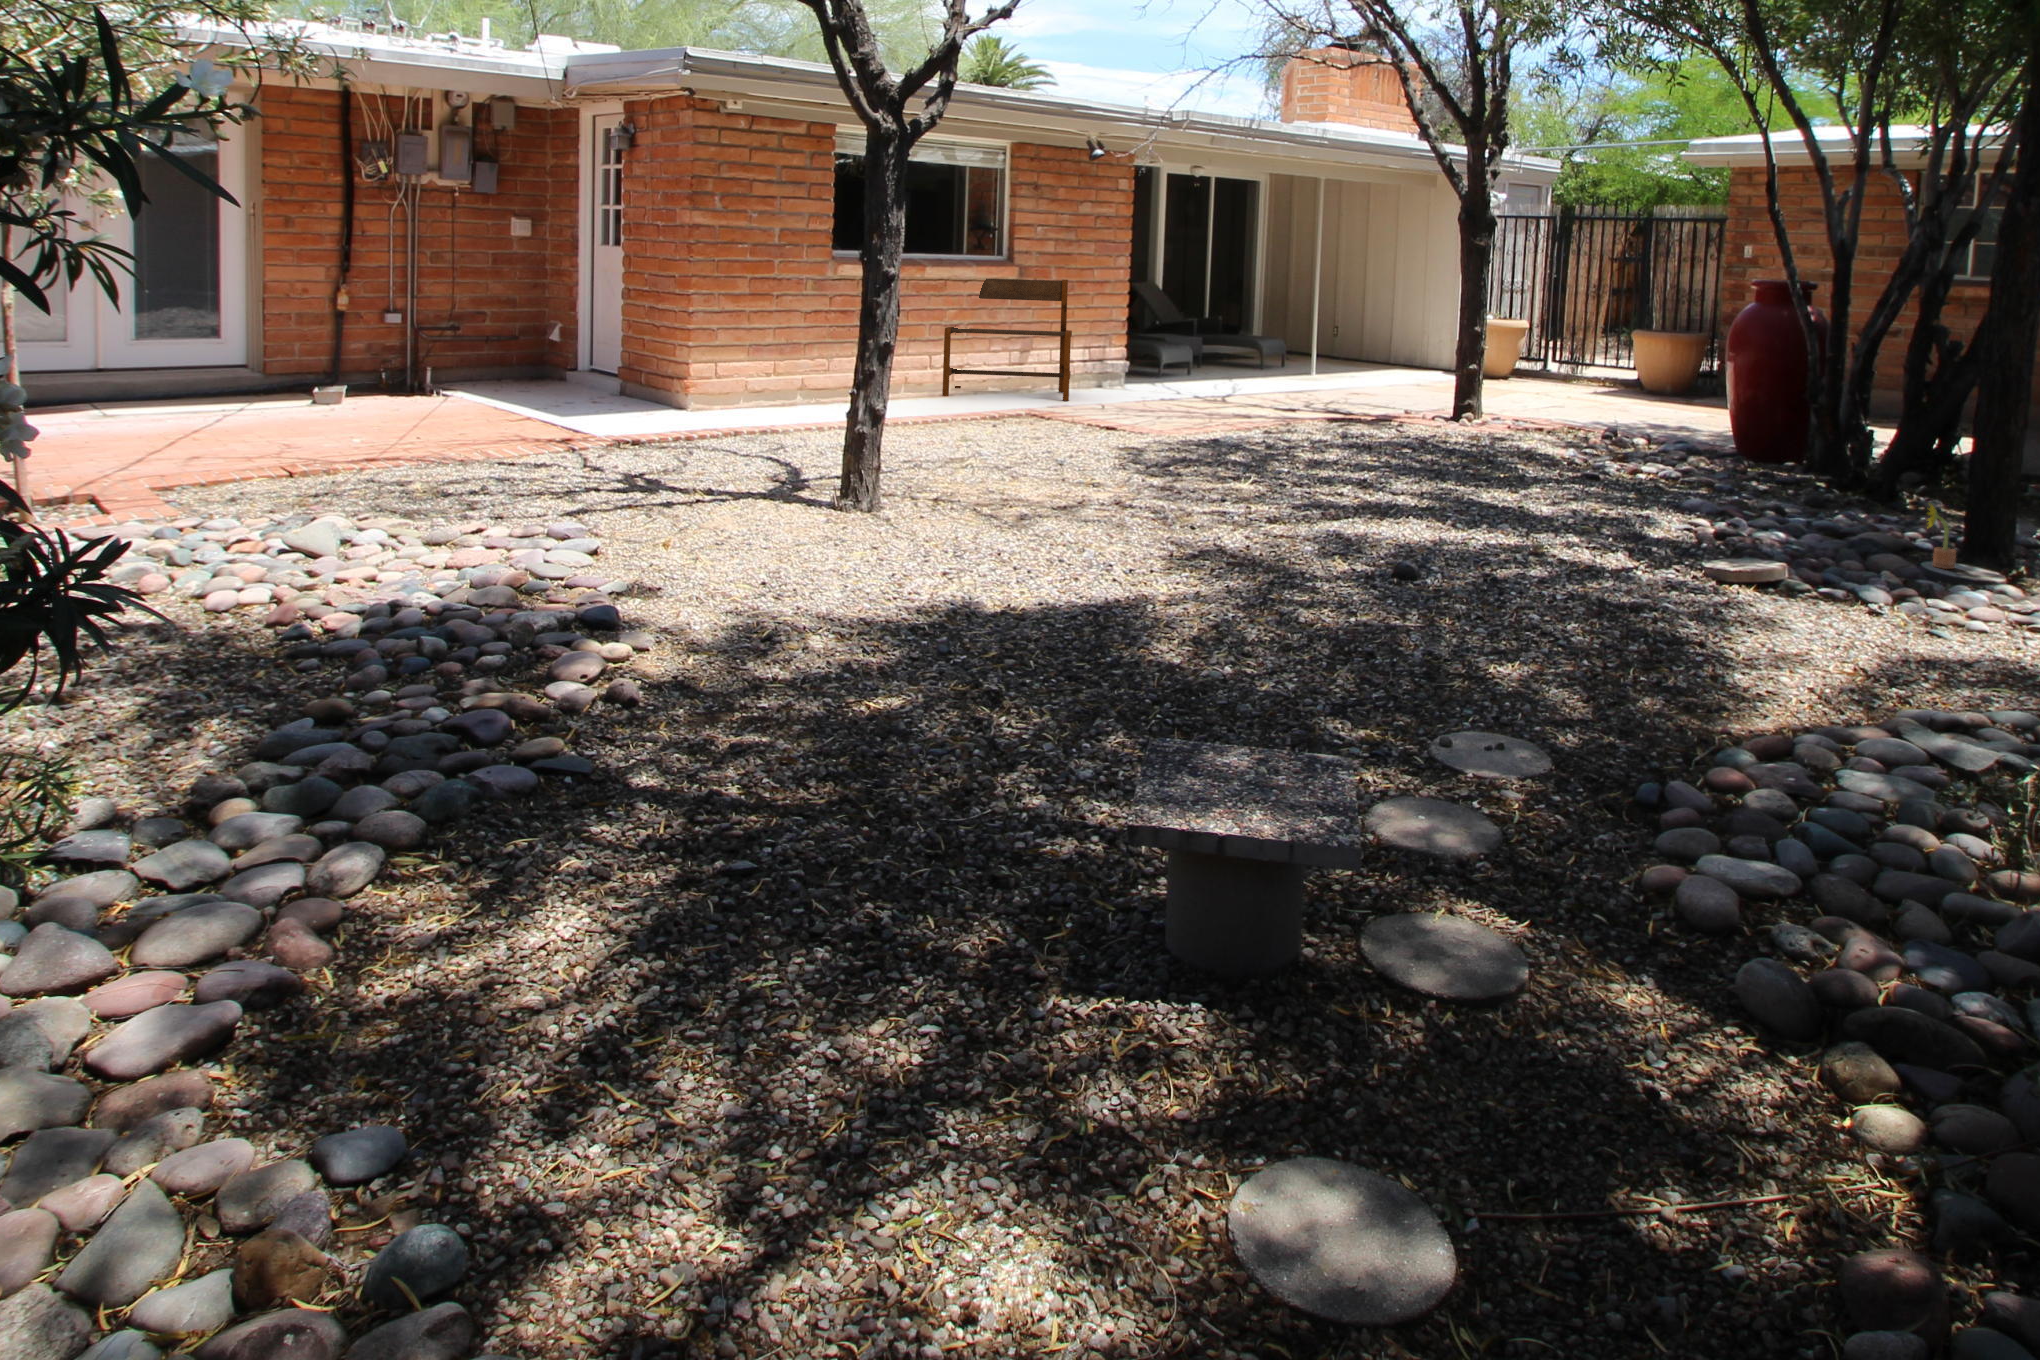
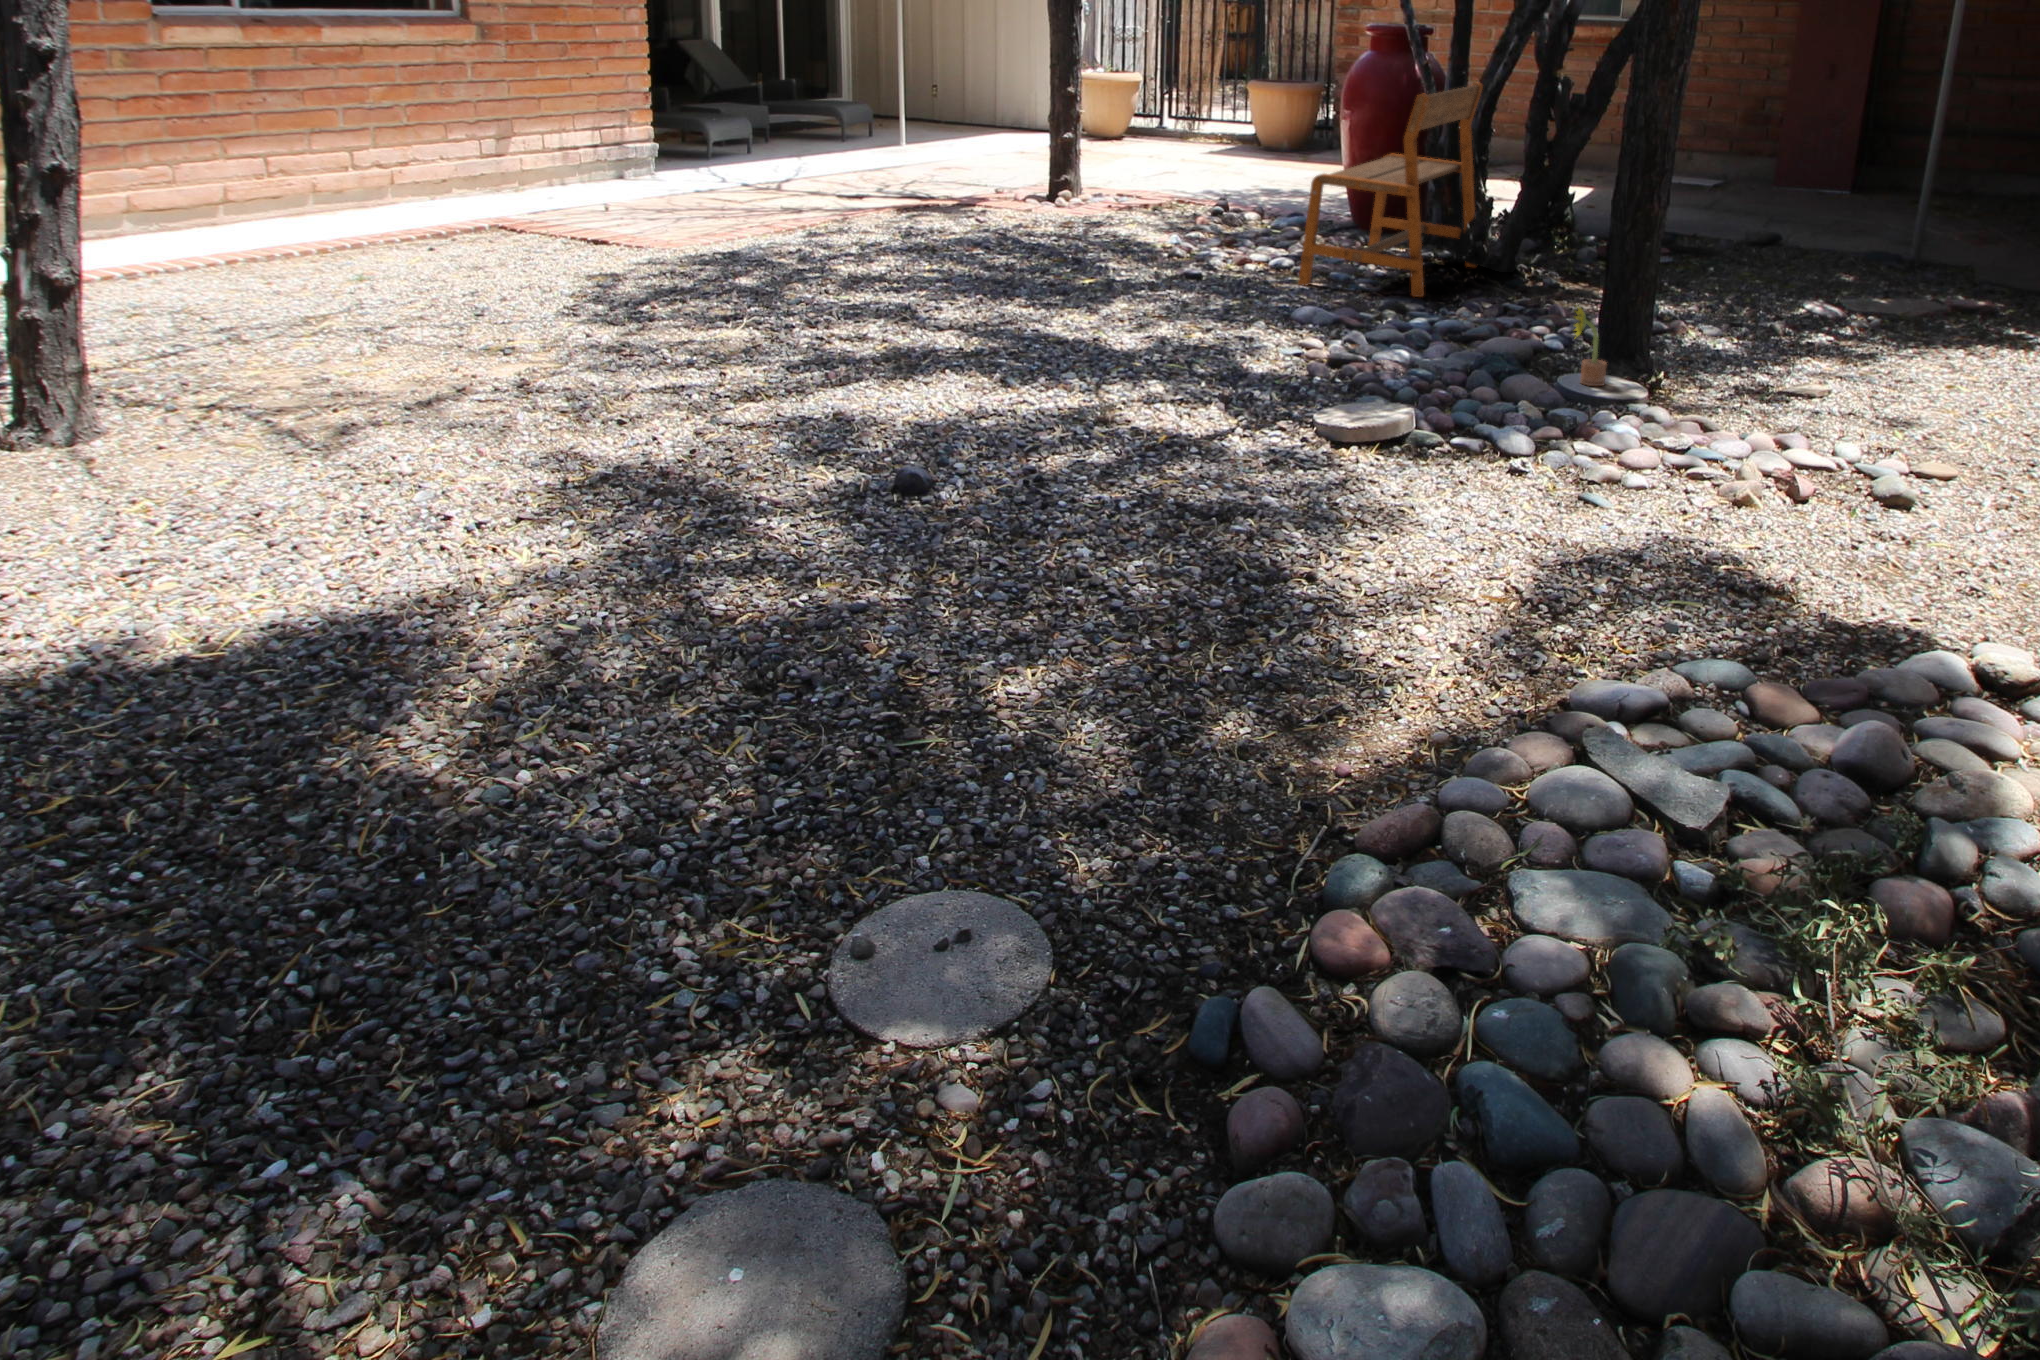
bench: present [942,279,1072,401] -> present [1298,83,1483,297]

